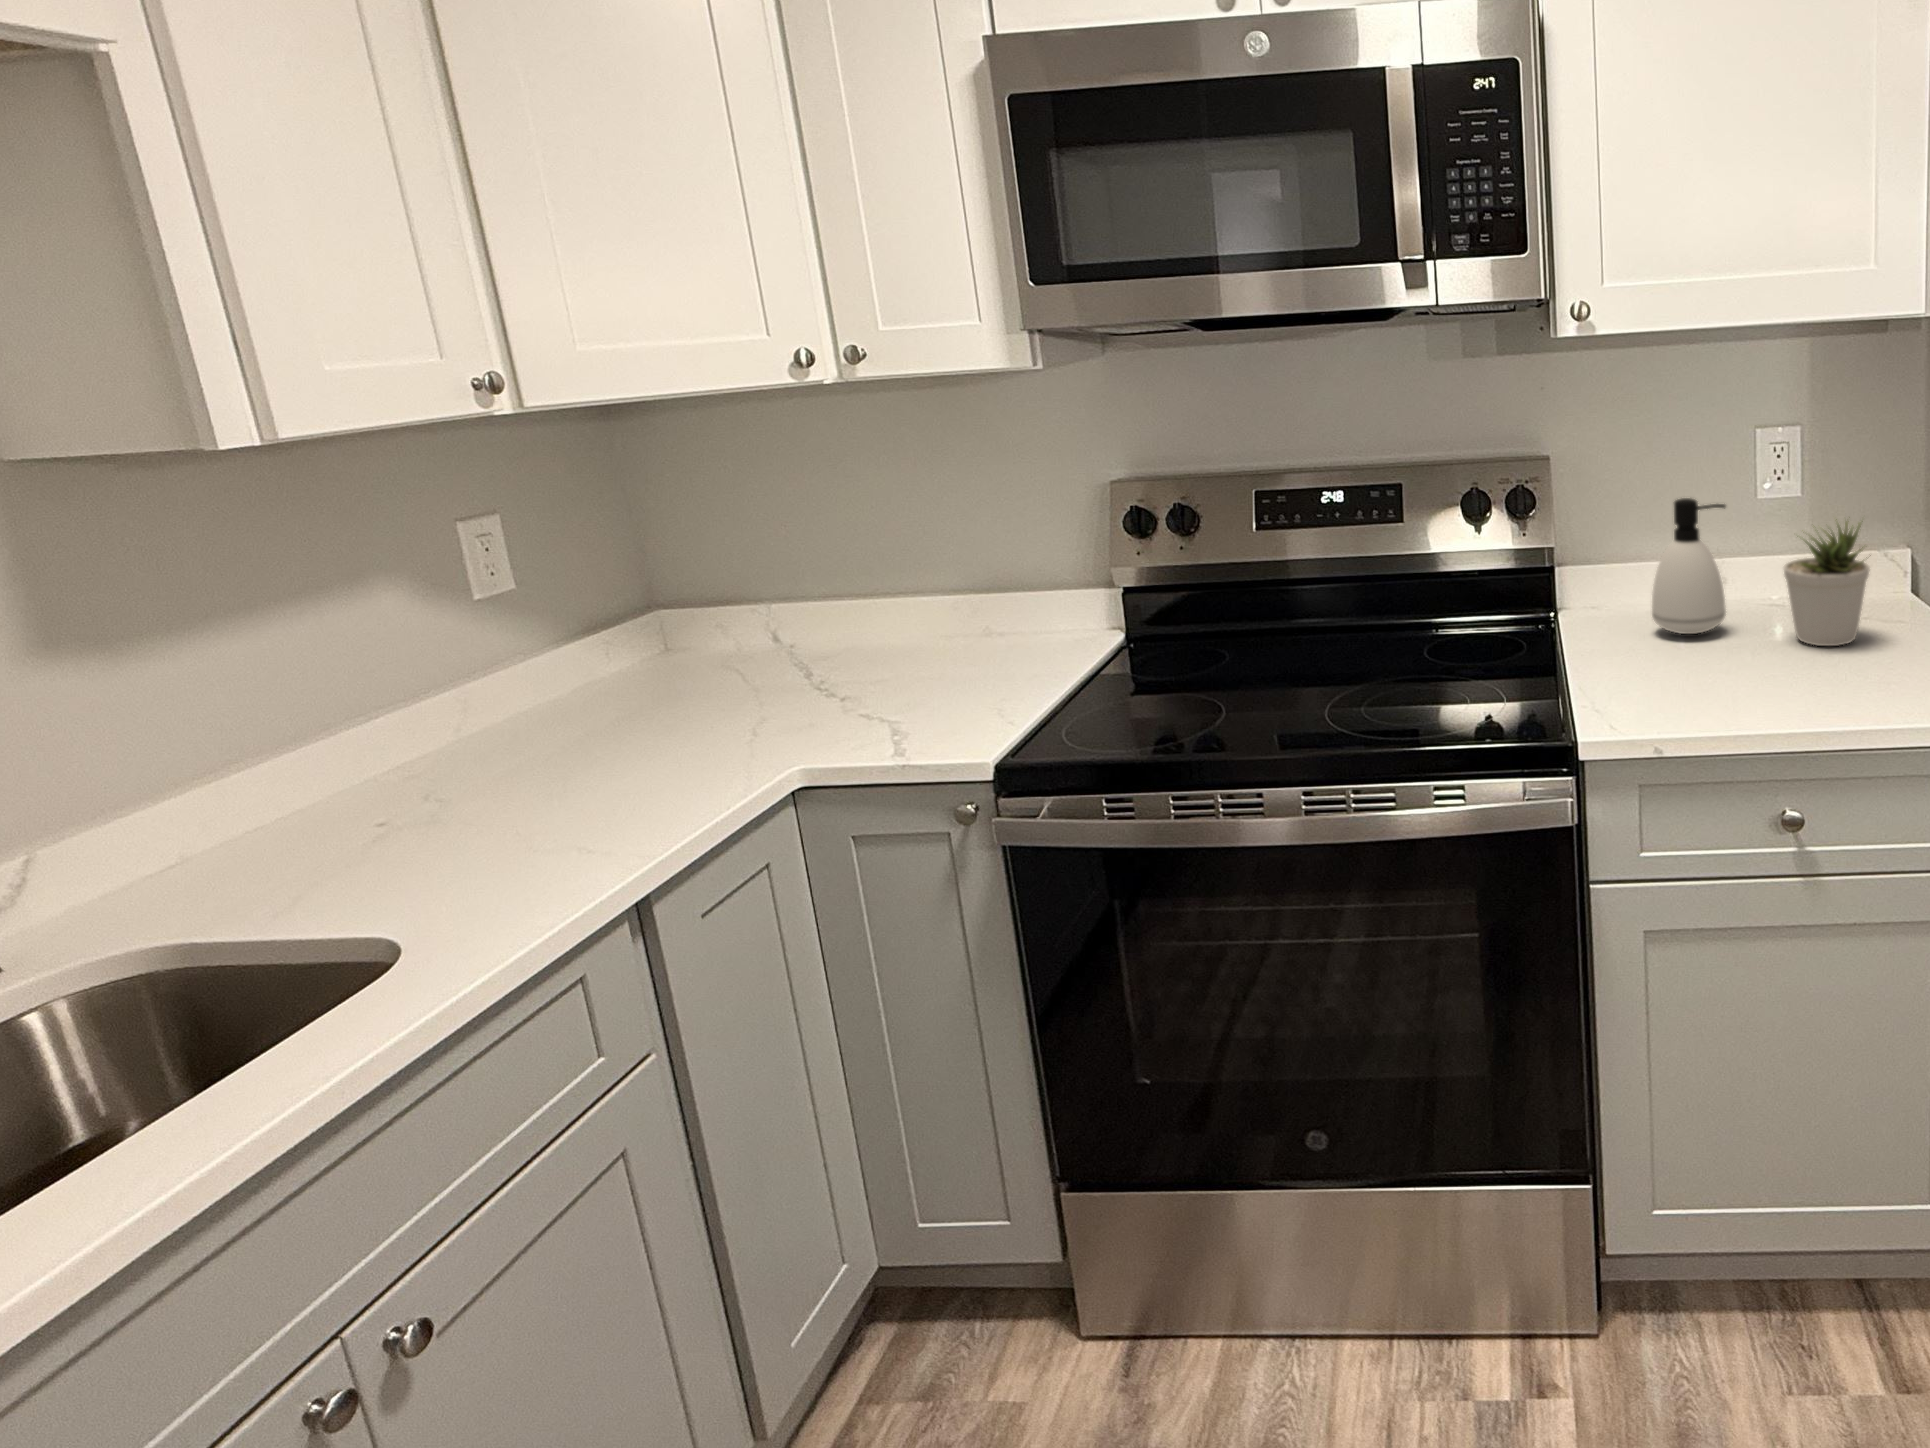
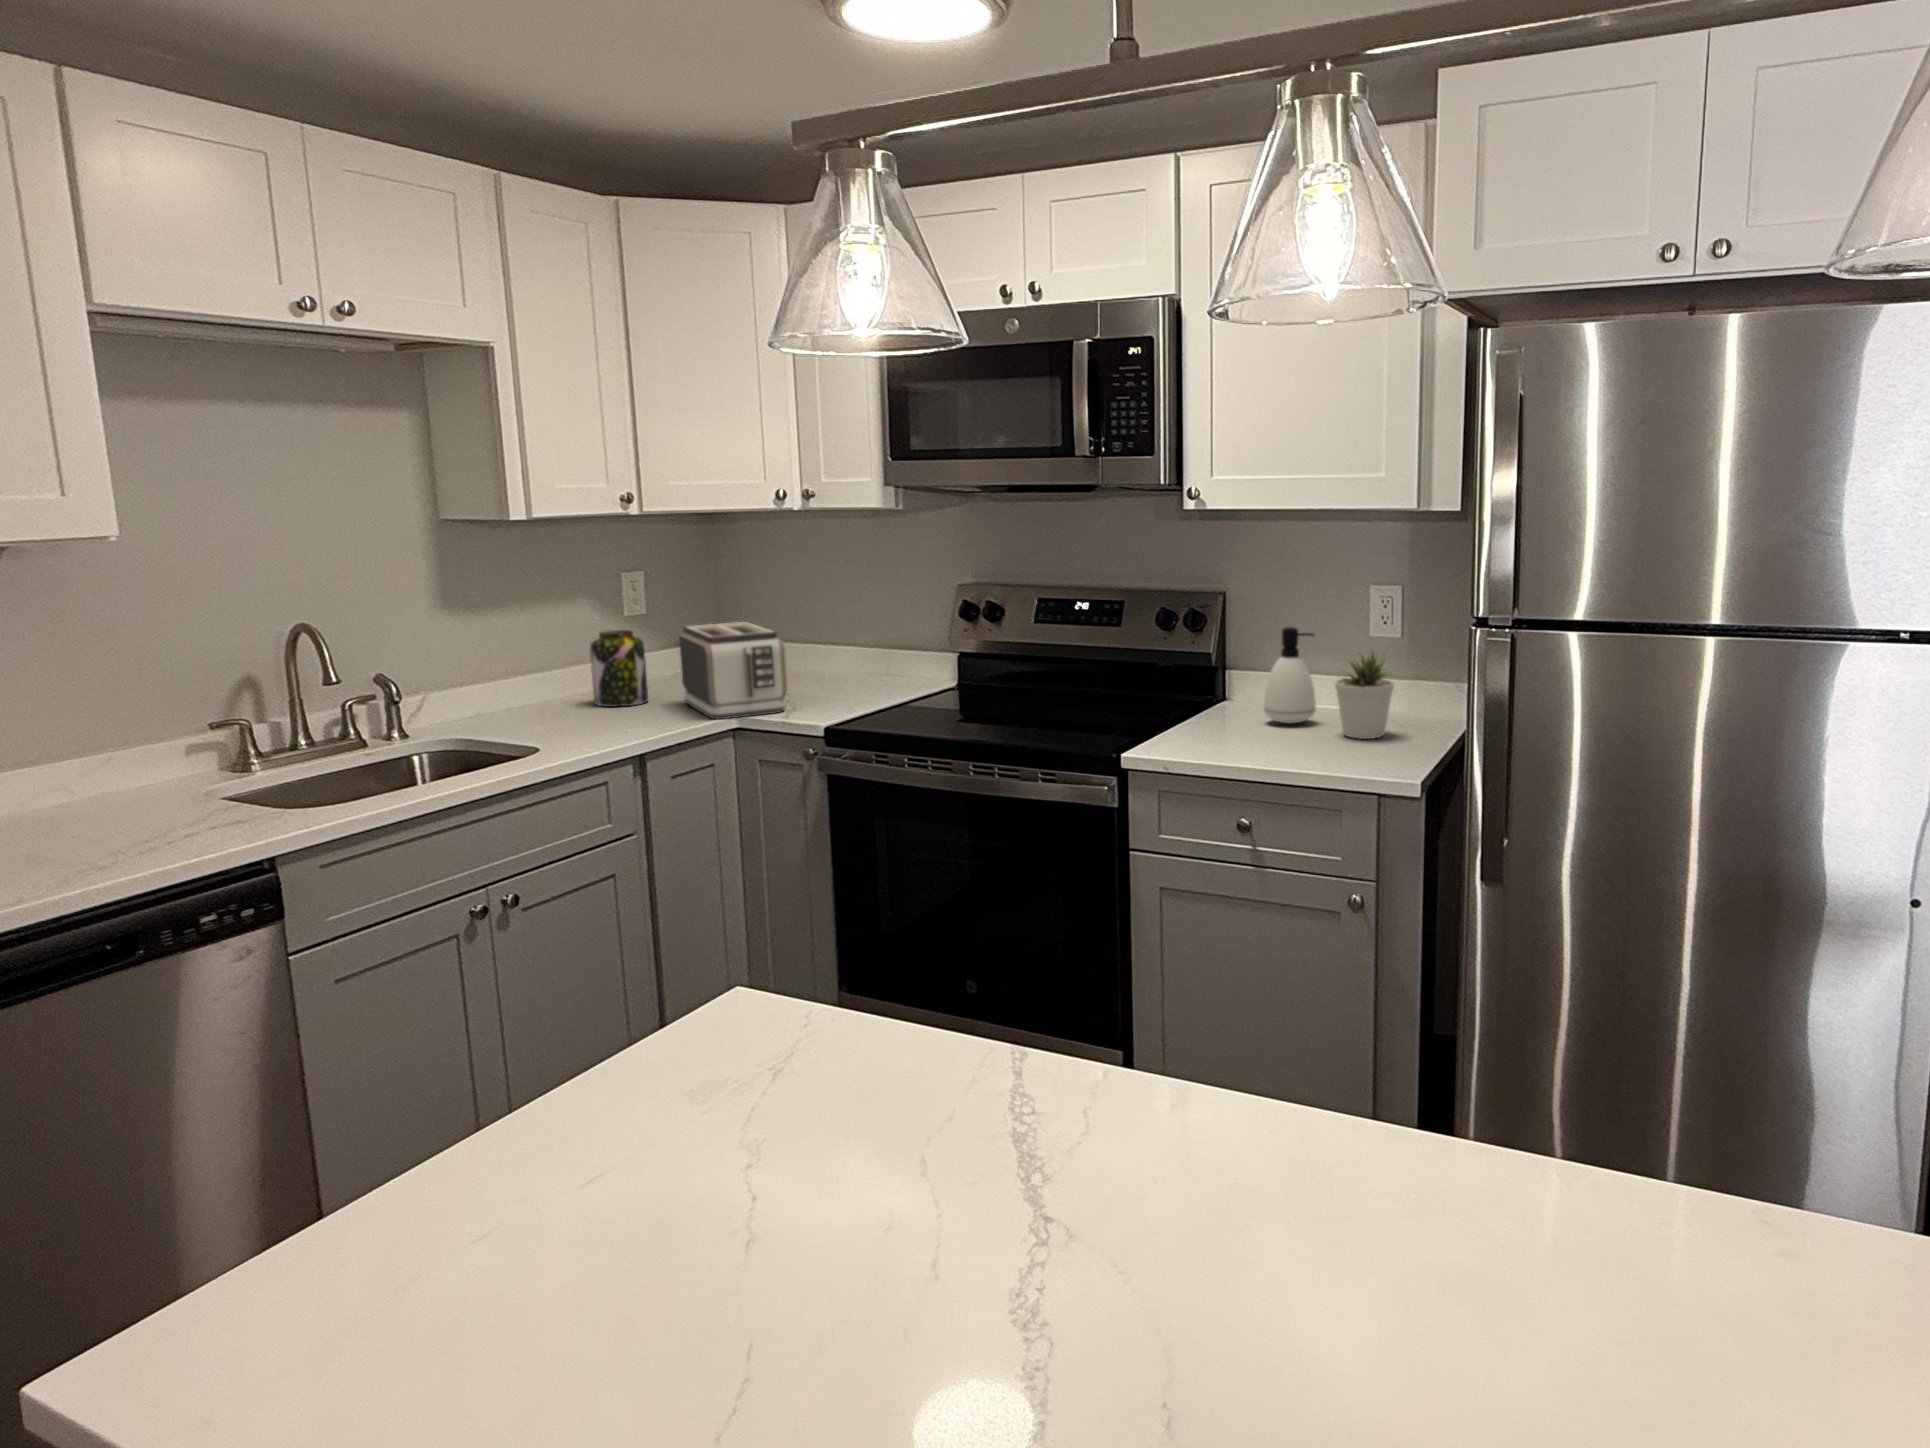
toaster: none [619,584,865,773] -> present [679,622,787,719]
jar: none [423,628,564,777] -> present [590,630,648,707]

